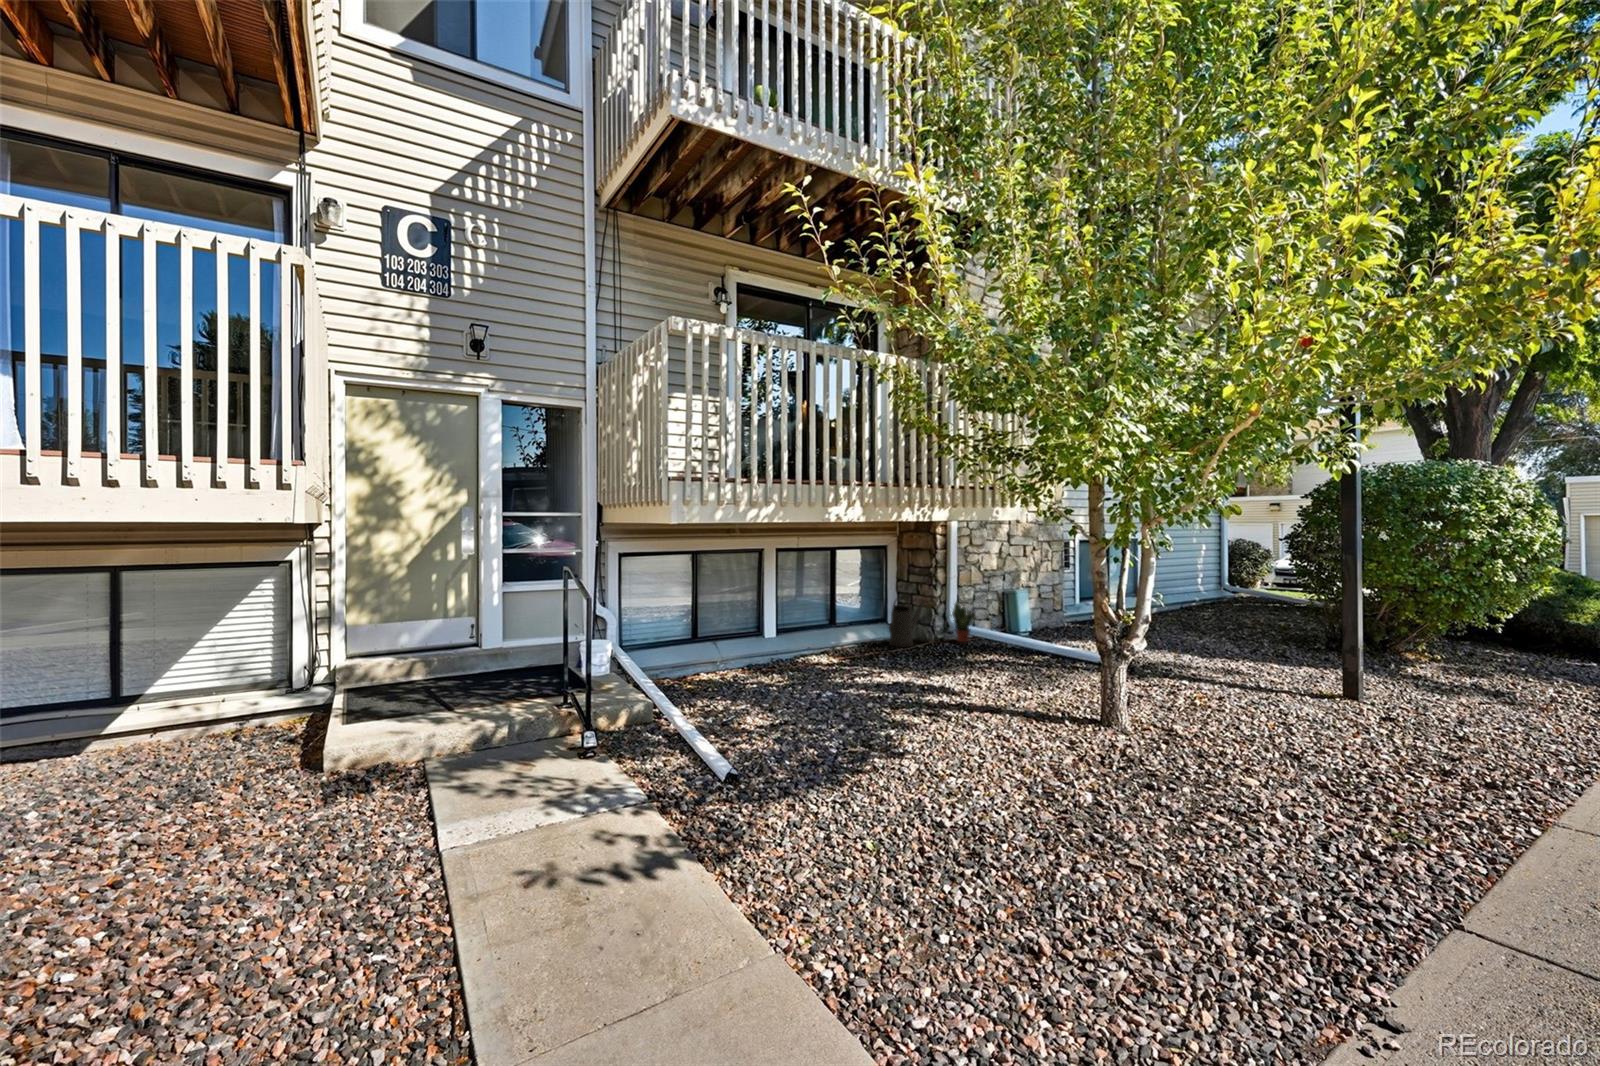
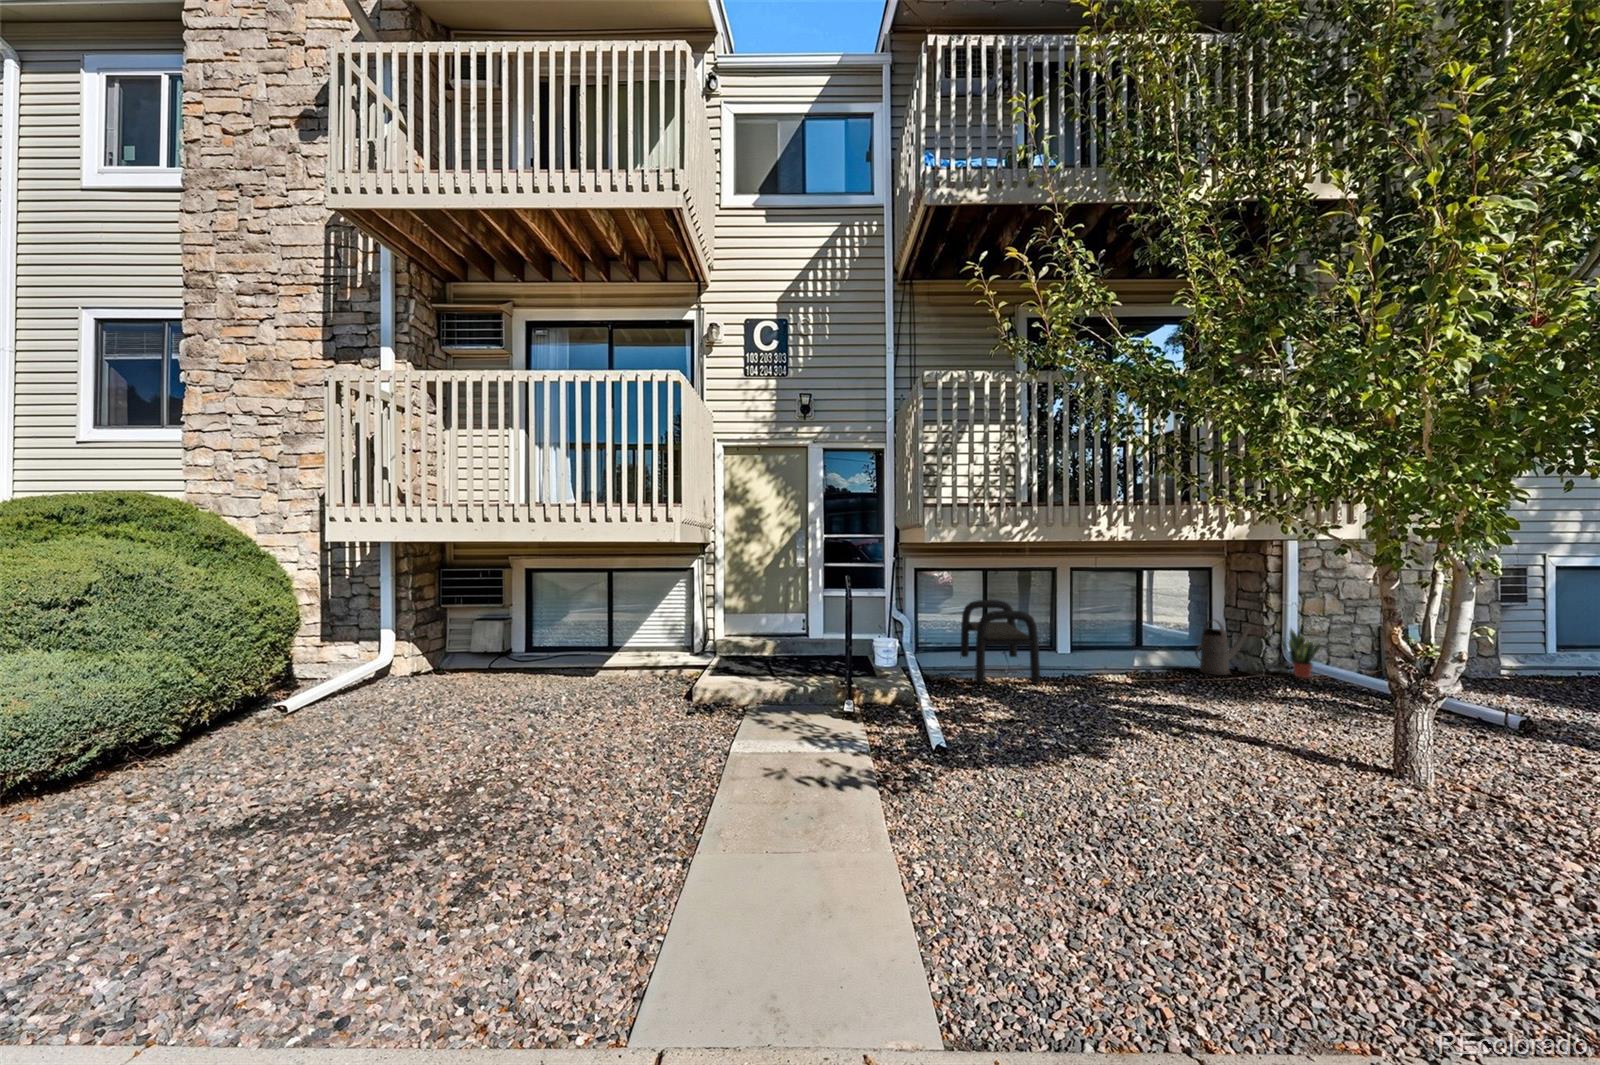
bench: none [673,588,771,684] -> present [960,600,1040,684]

